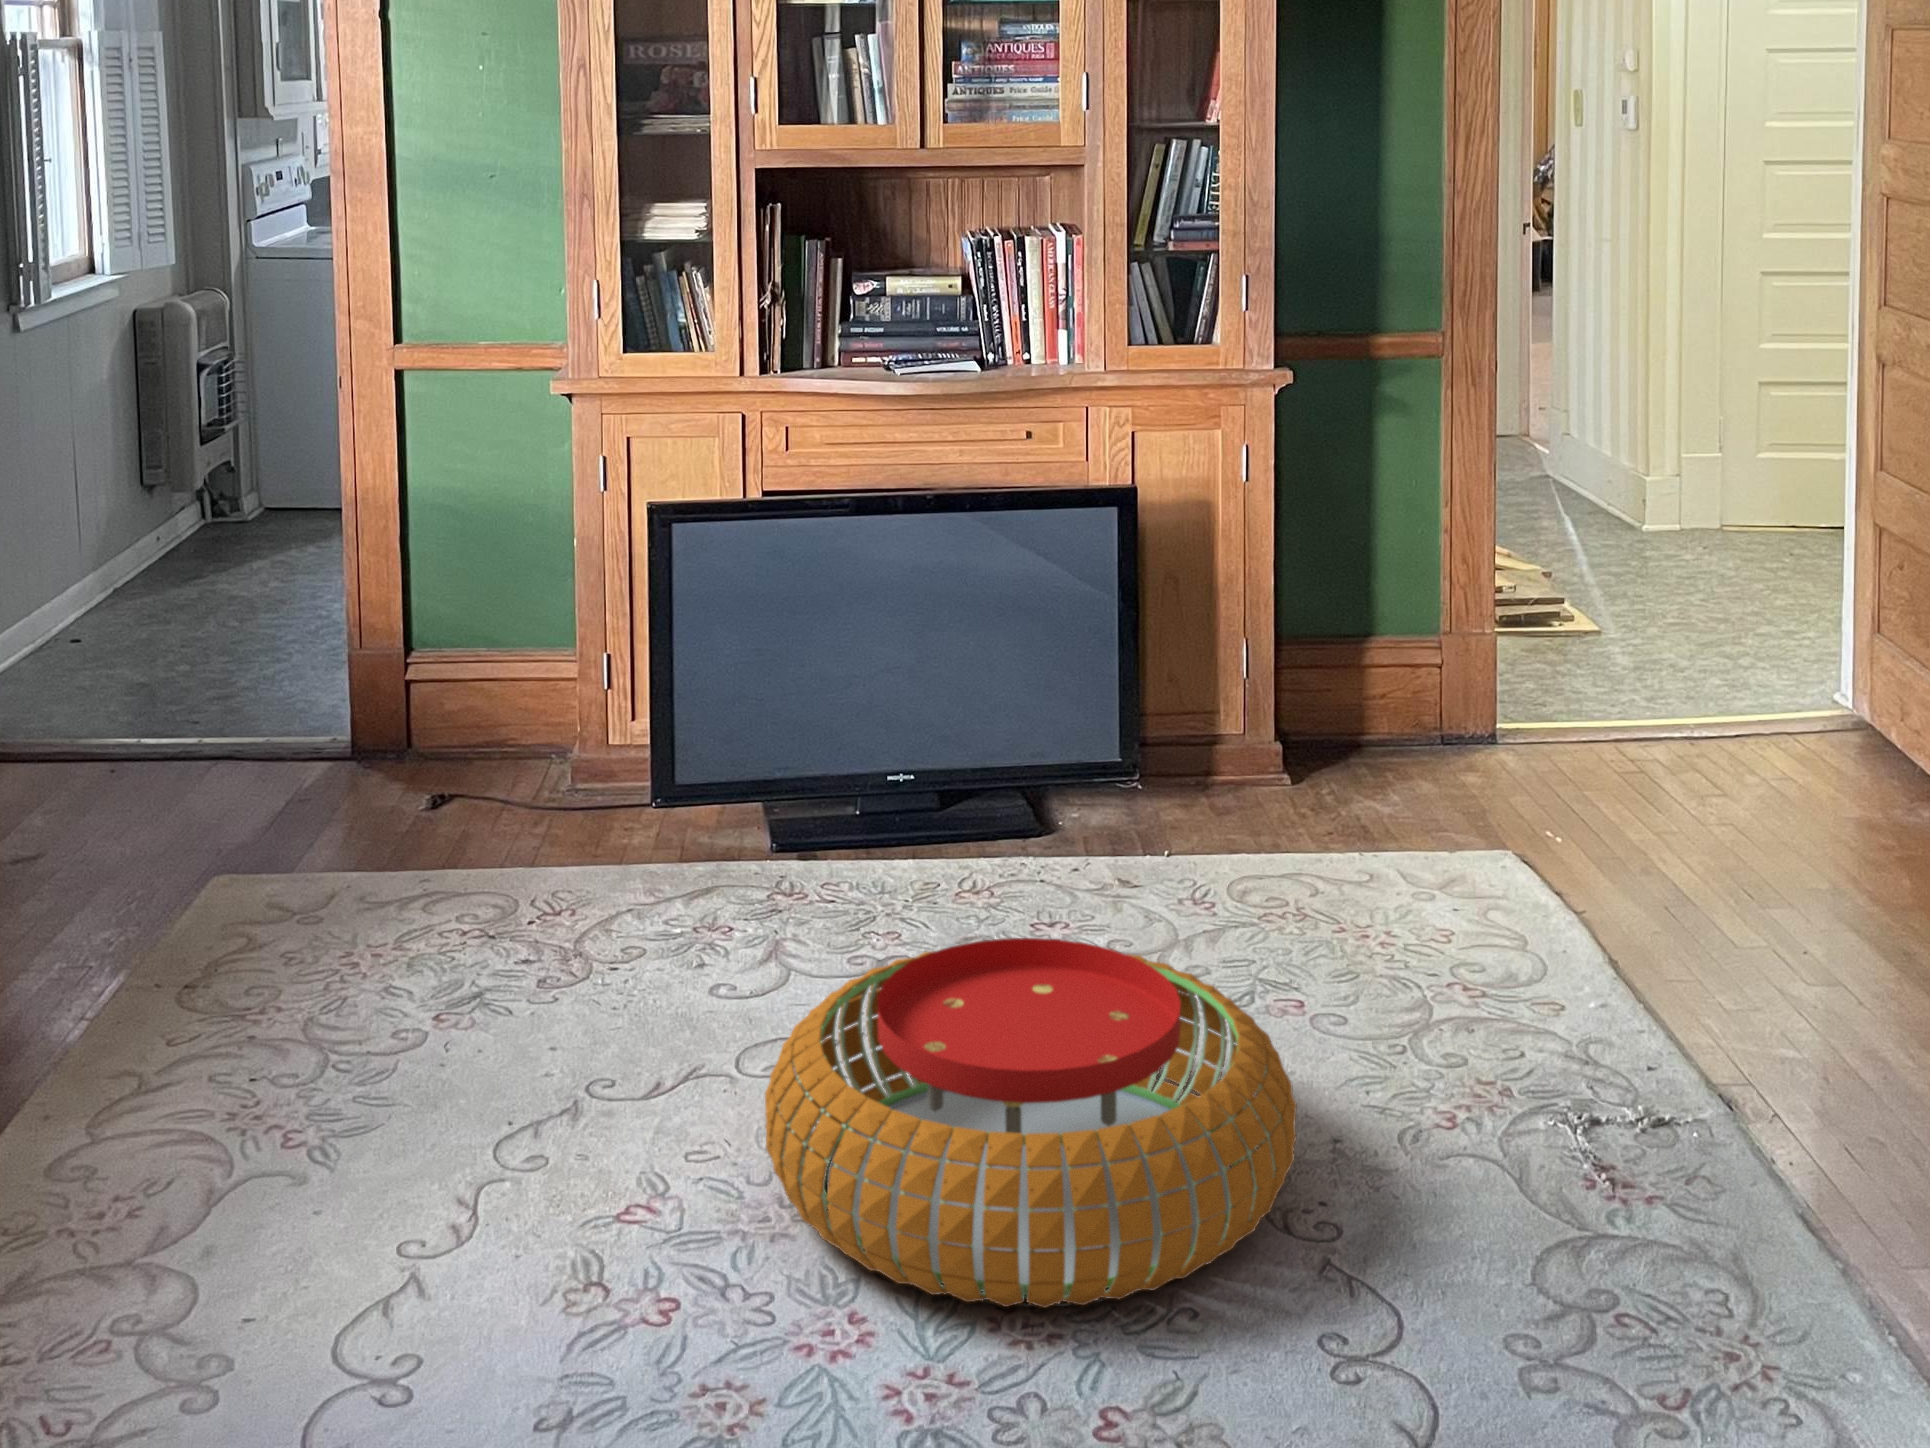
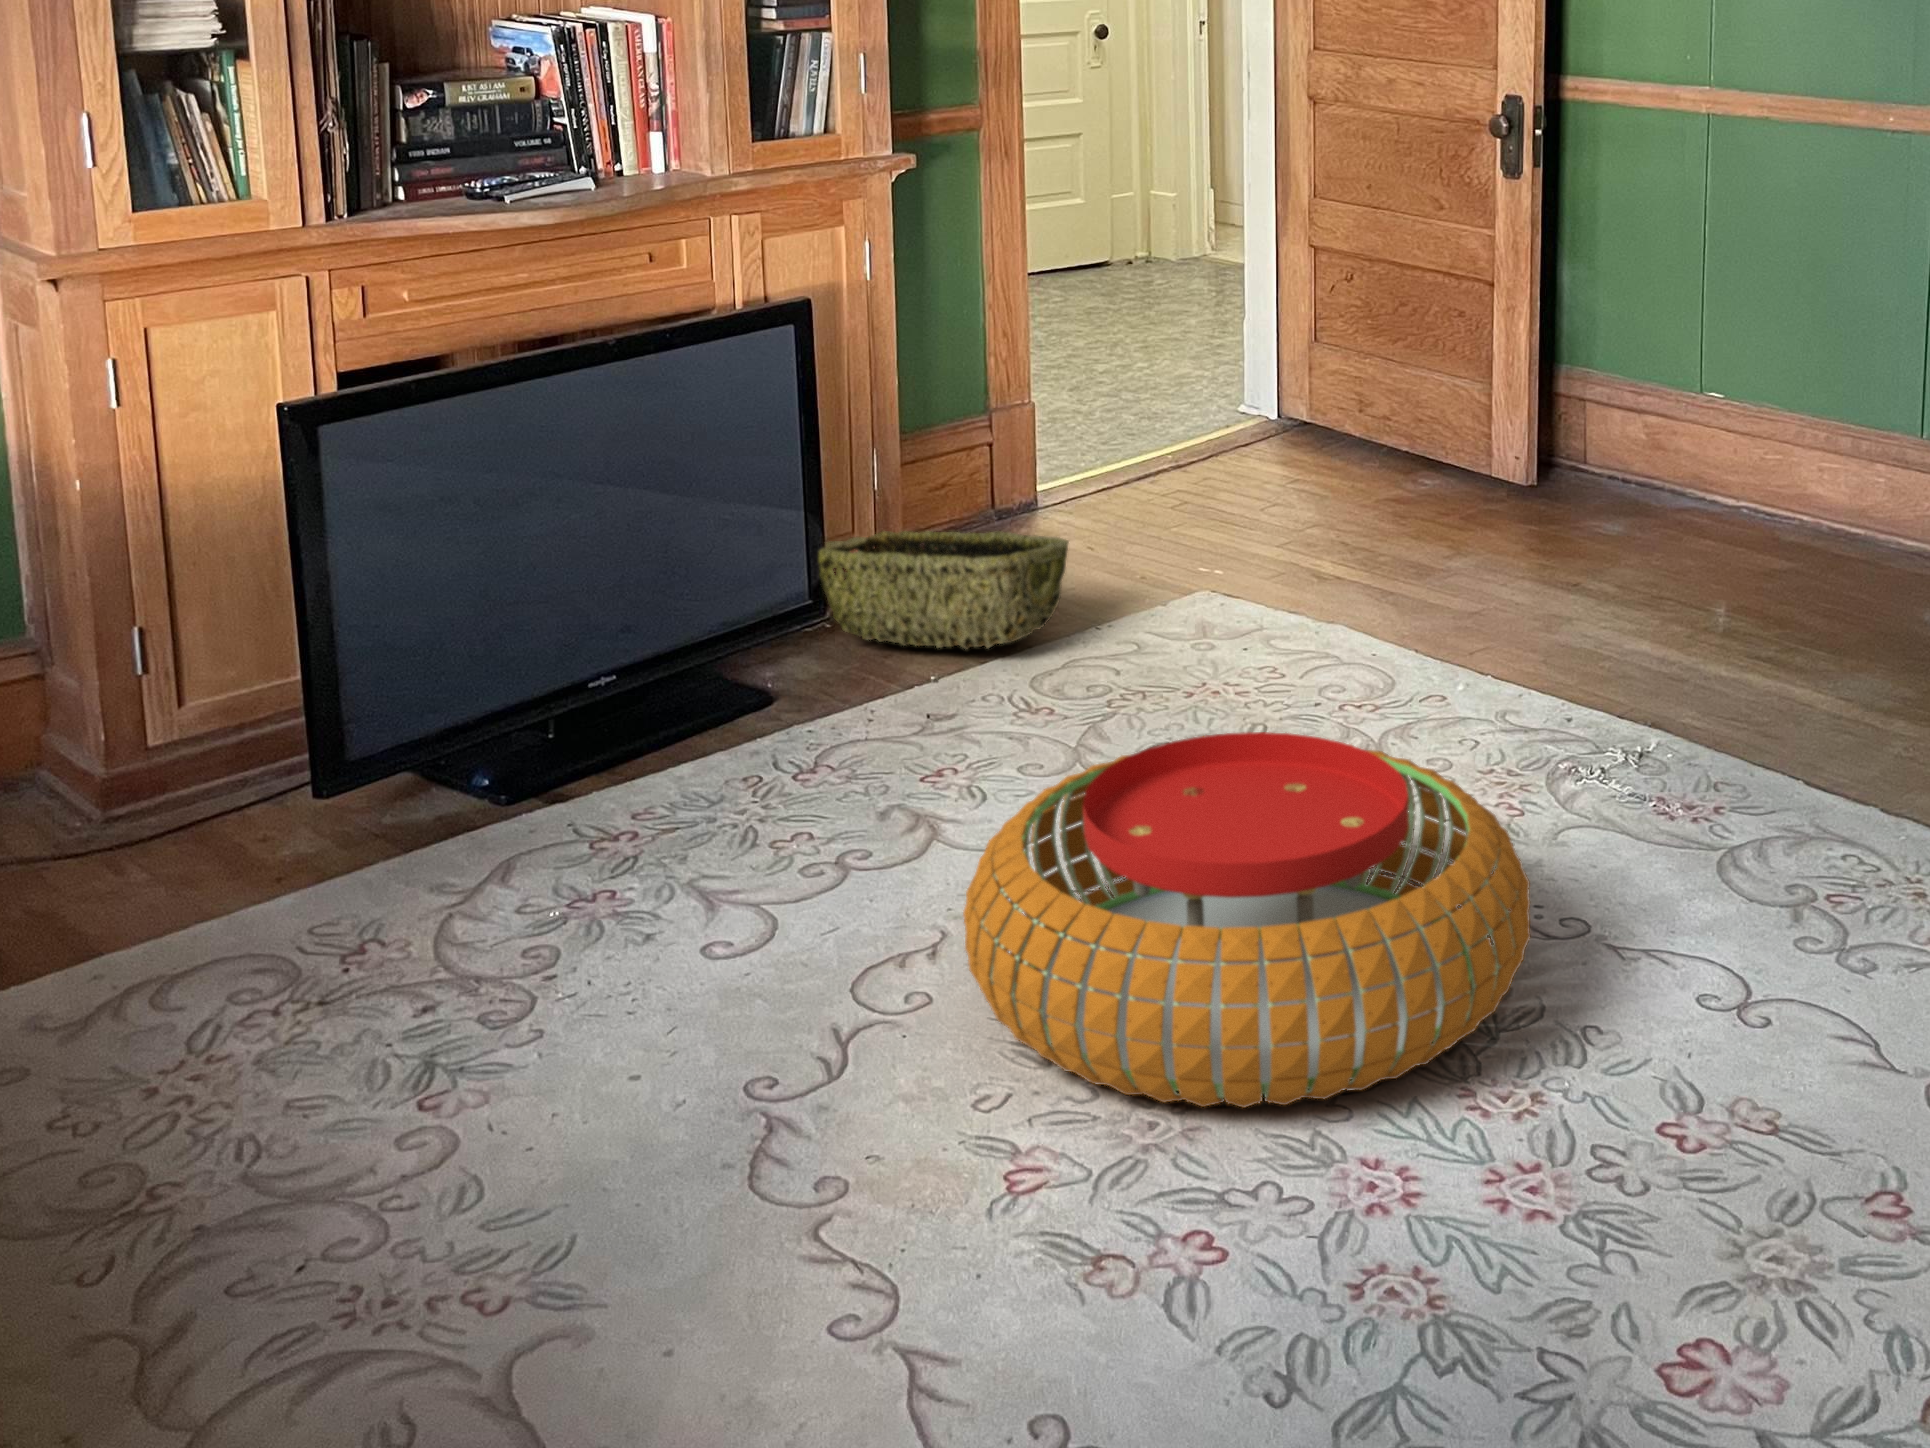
woven basket: none [1134,706,1354,837] -> present [819,531,1069,649]

